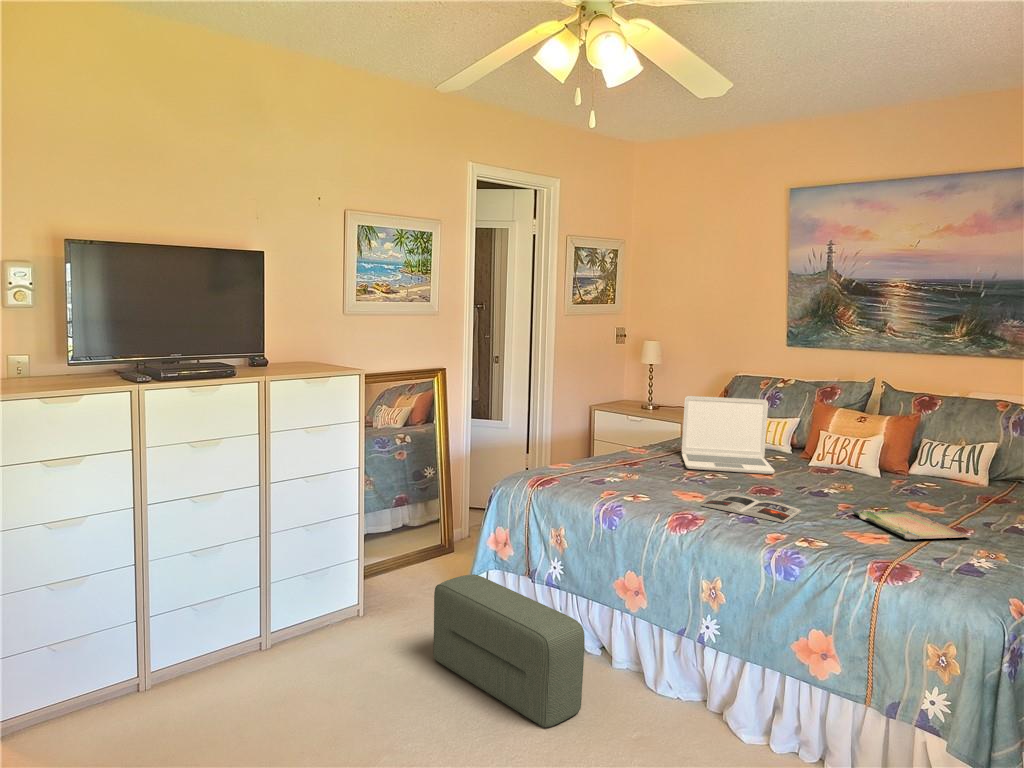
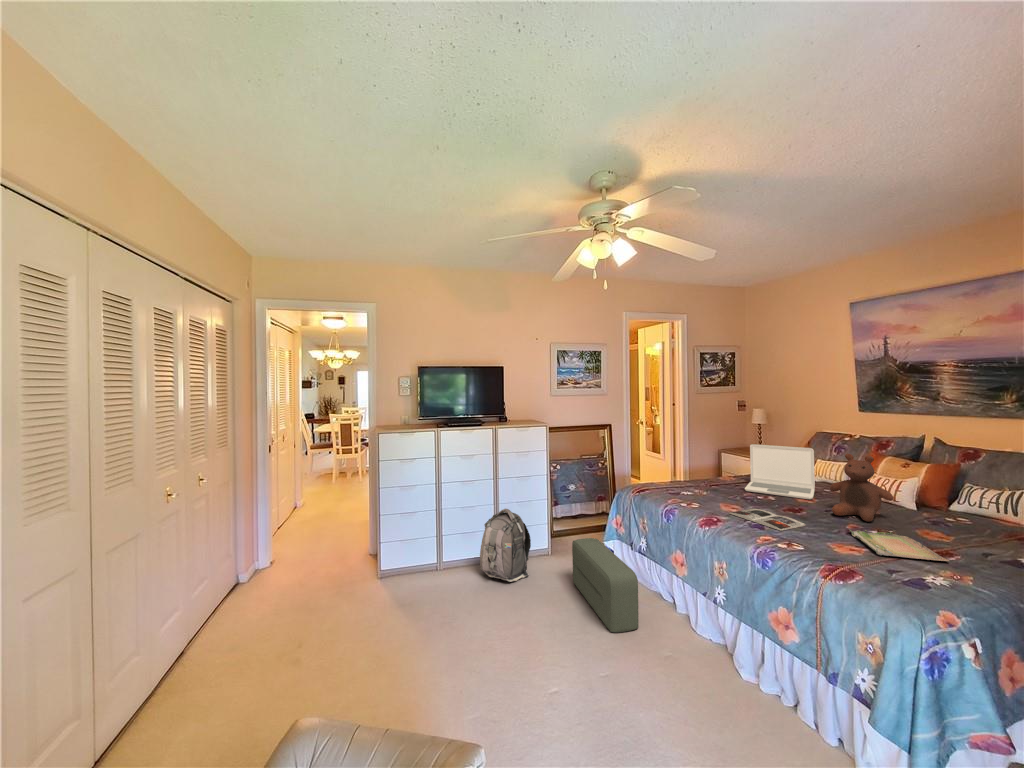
stuffed bear: none [805,406,880,498] -> present [830,454,894,522]
backpack: none [239,542,347,685] -> present [480,509,531,582]

